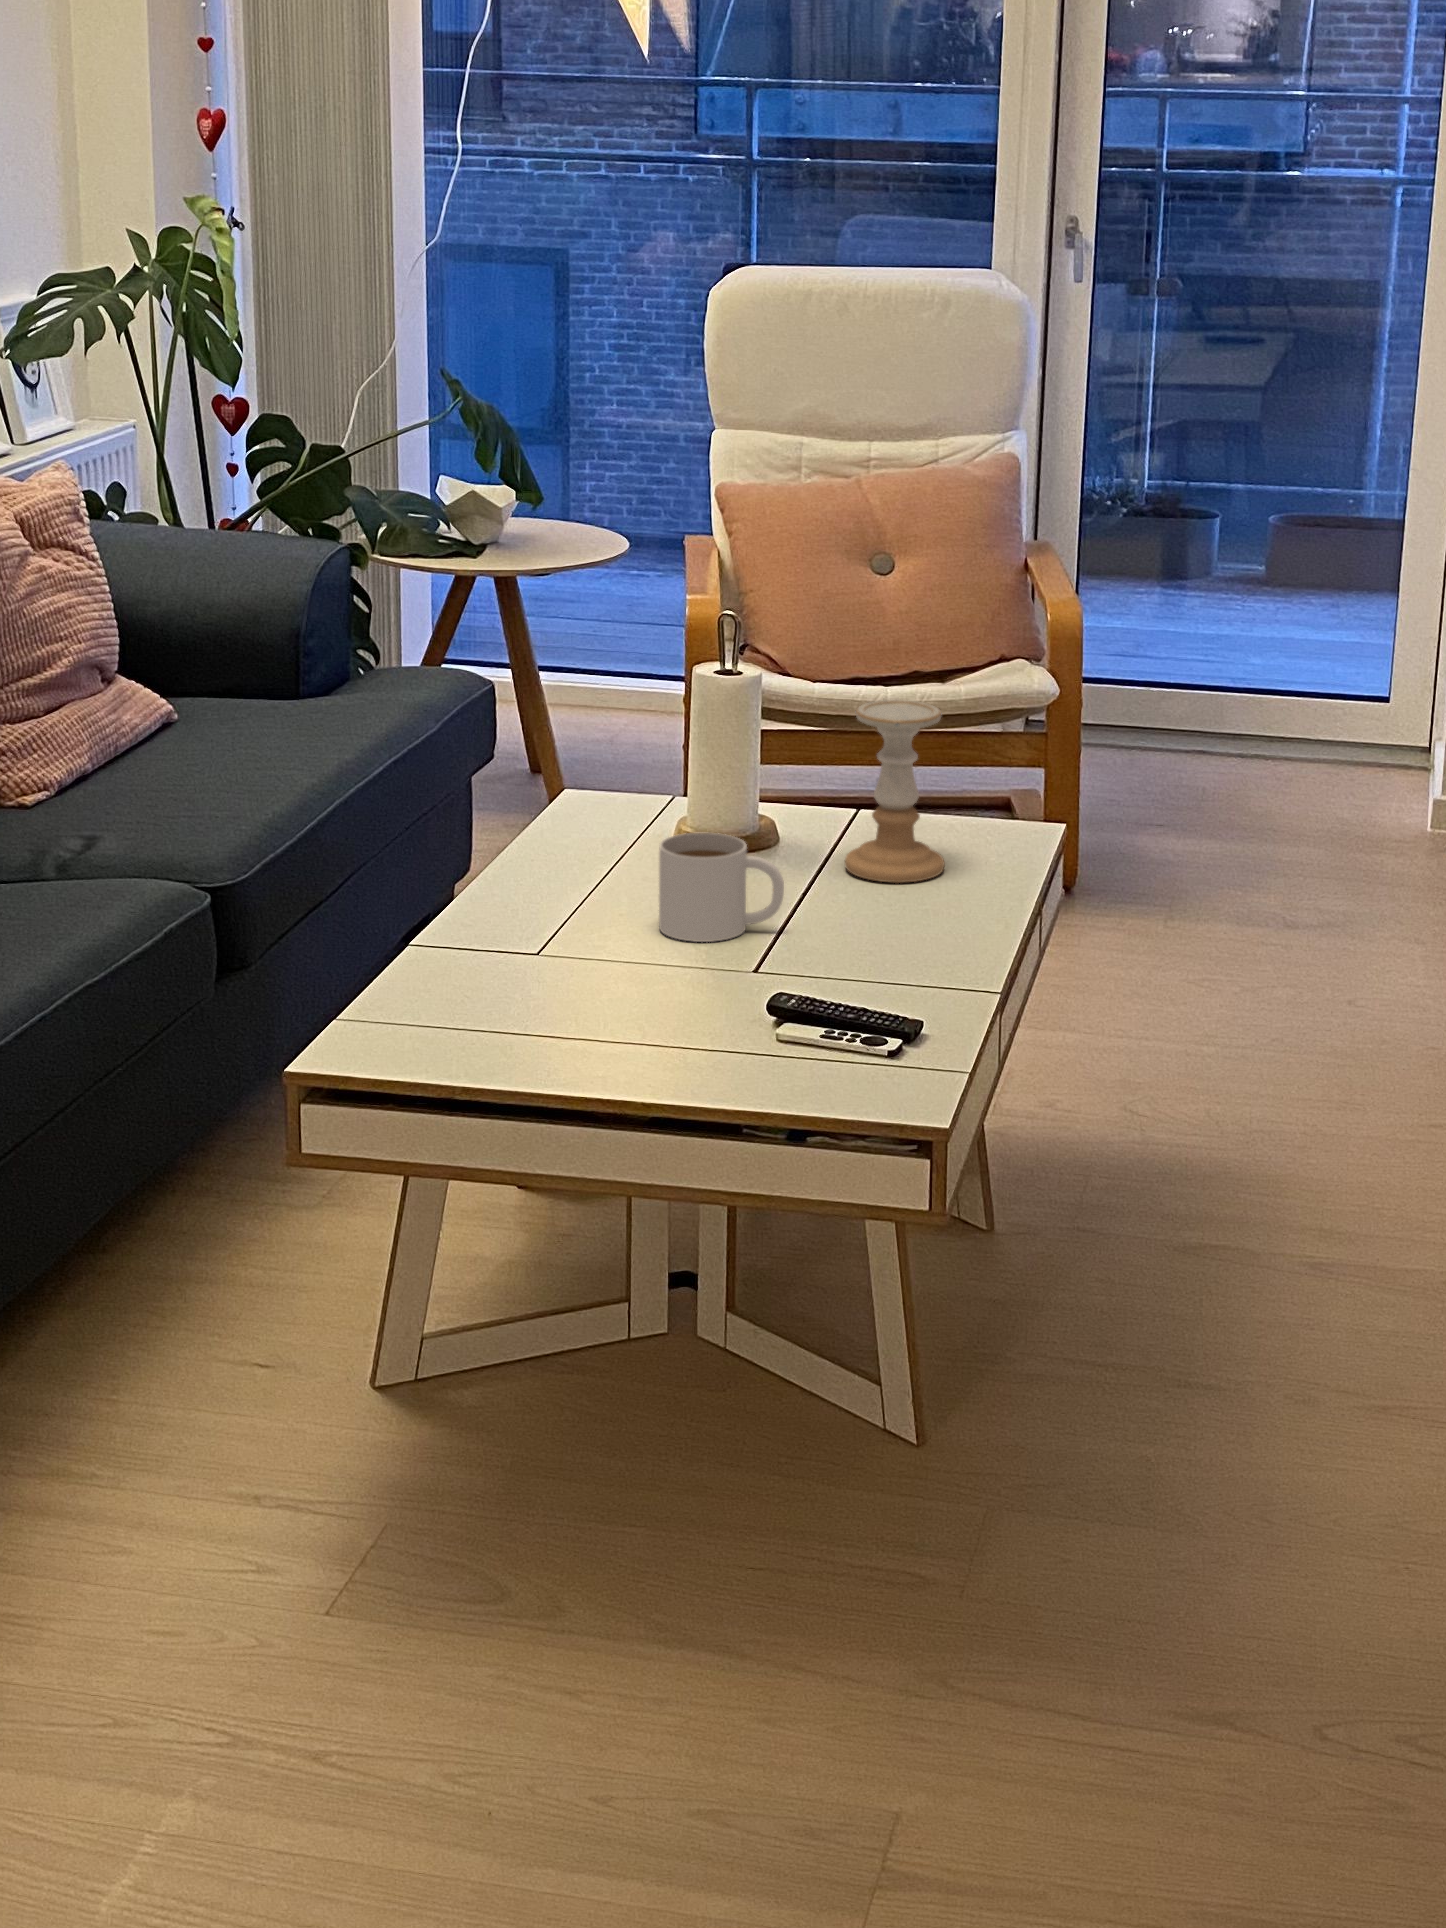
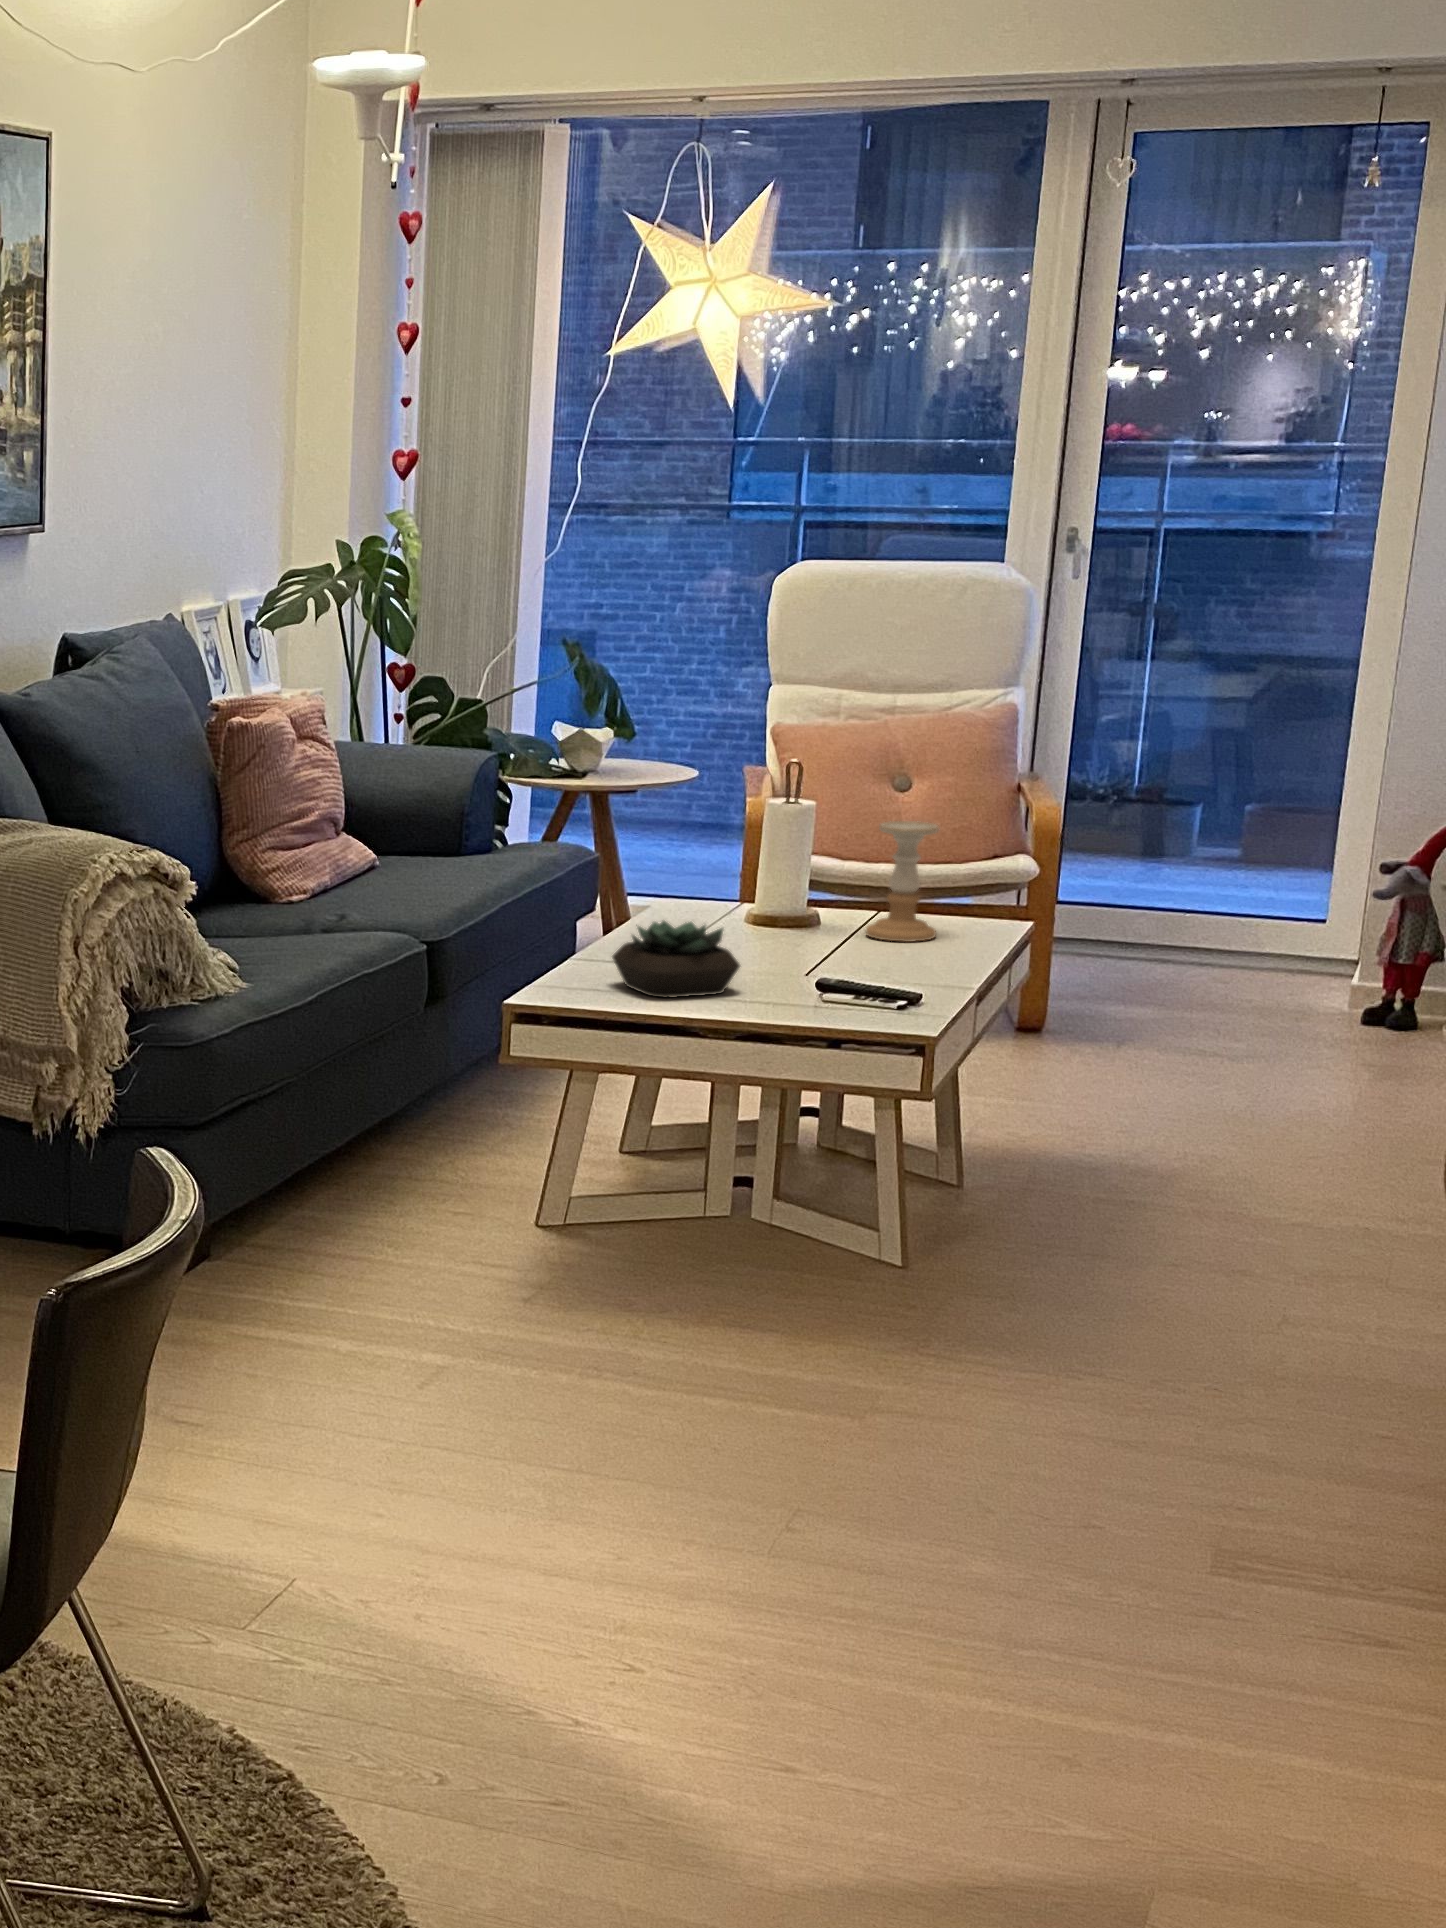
mug: present [659,833,784,942] -> none [738,895,825,961]
succulent plant: none [456,910,656,1050] -> present [612,921,740,998]

